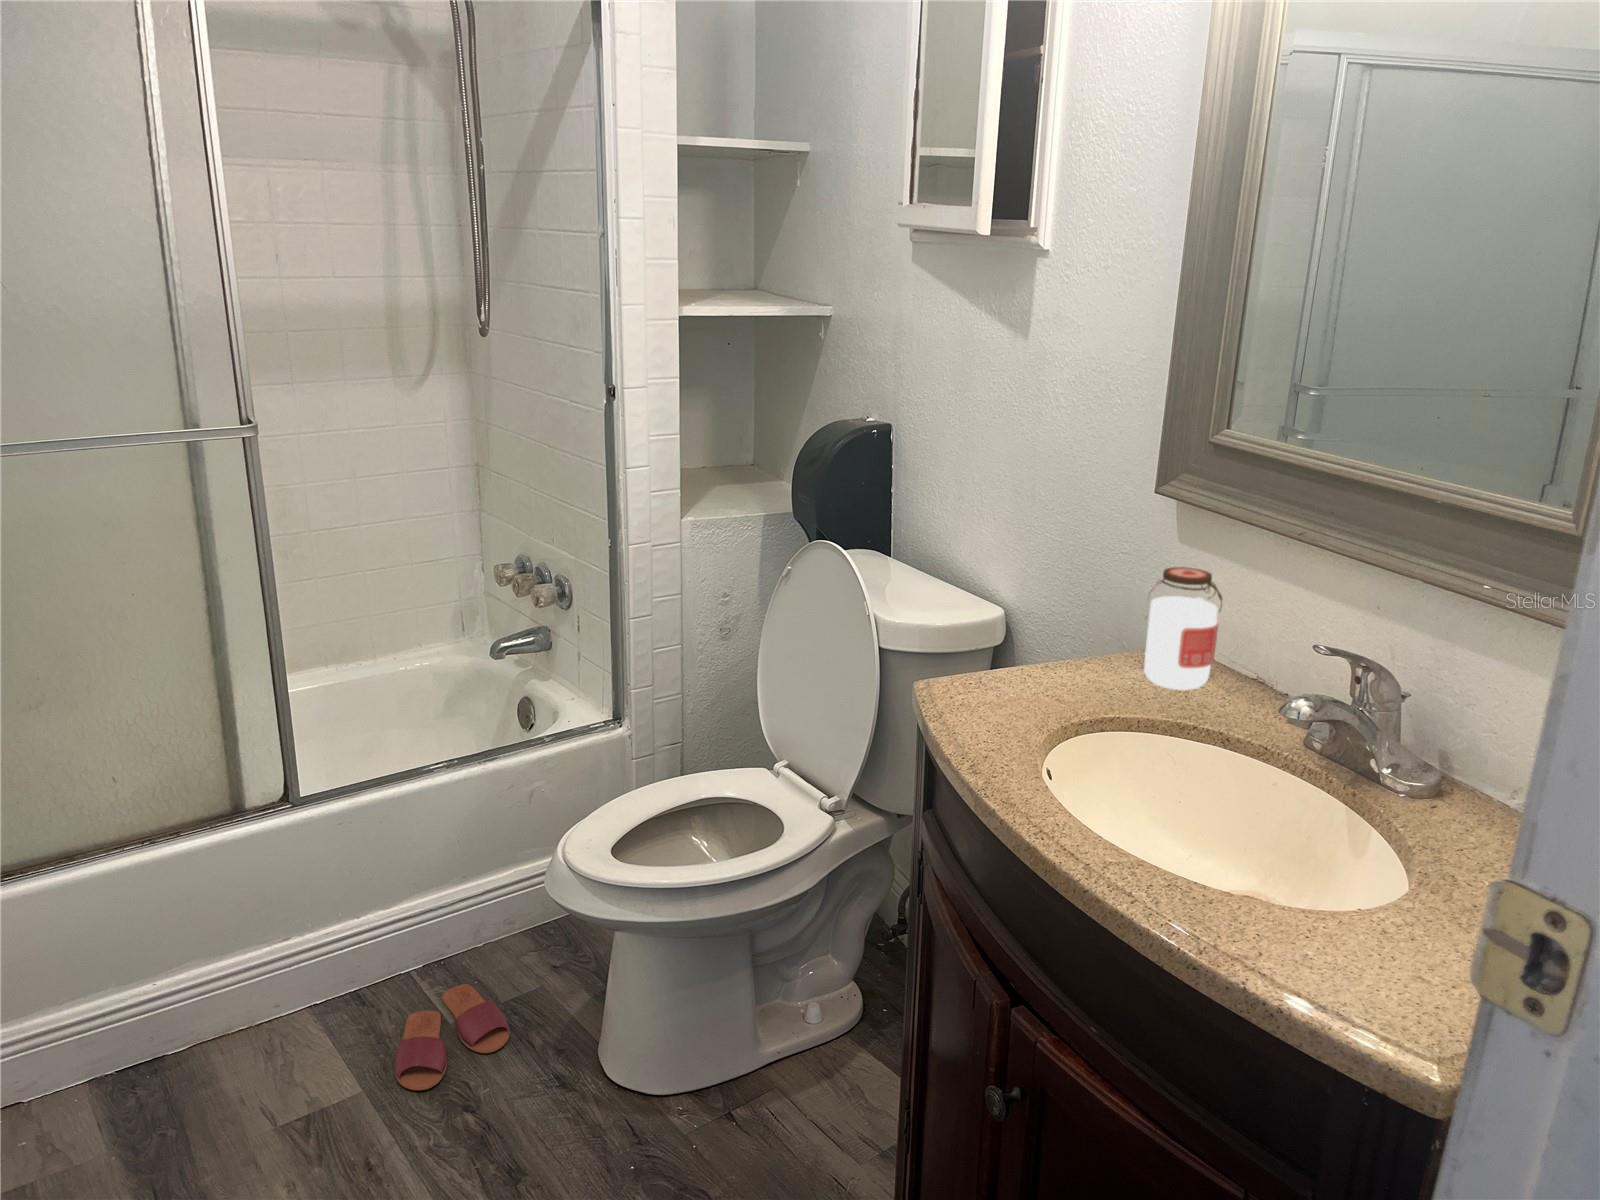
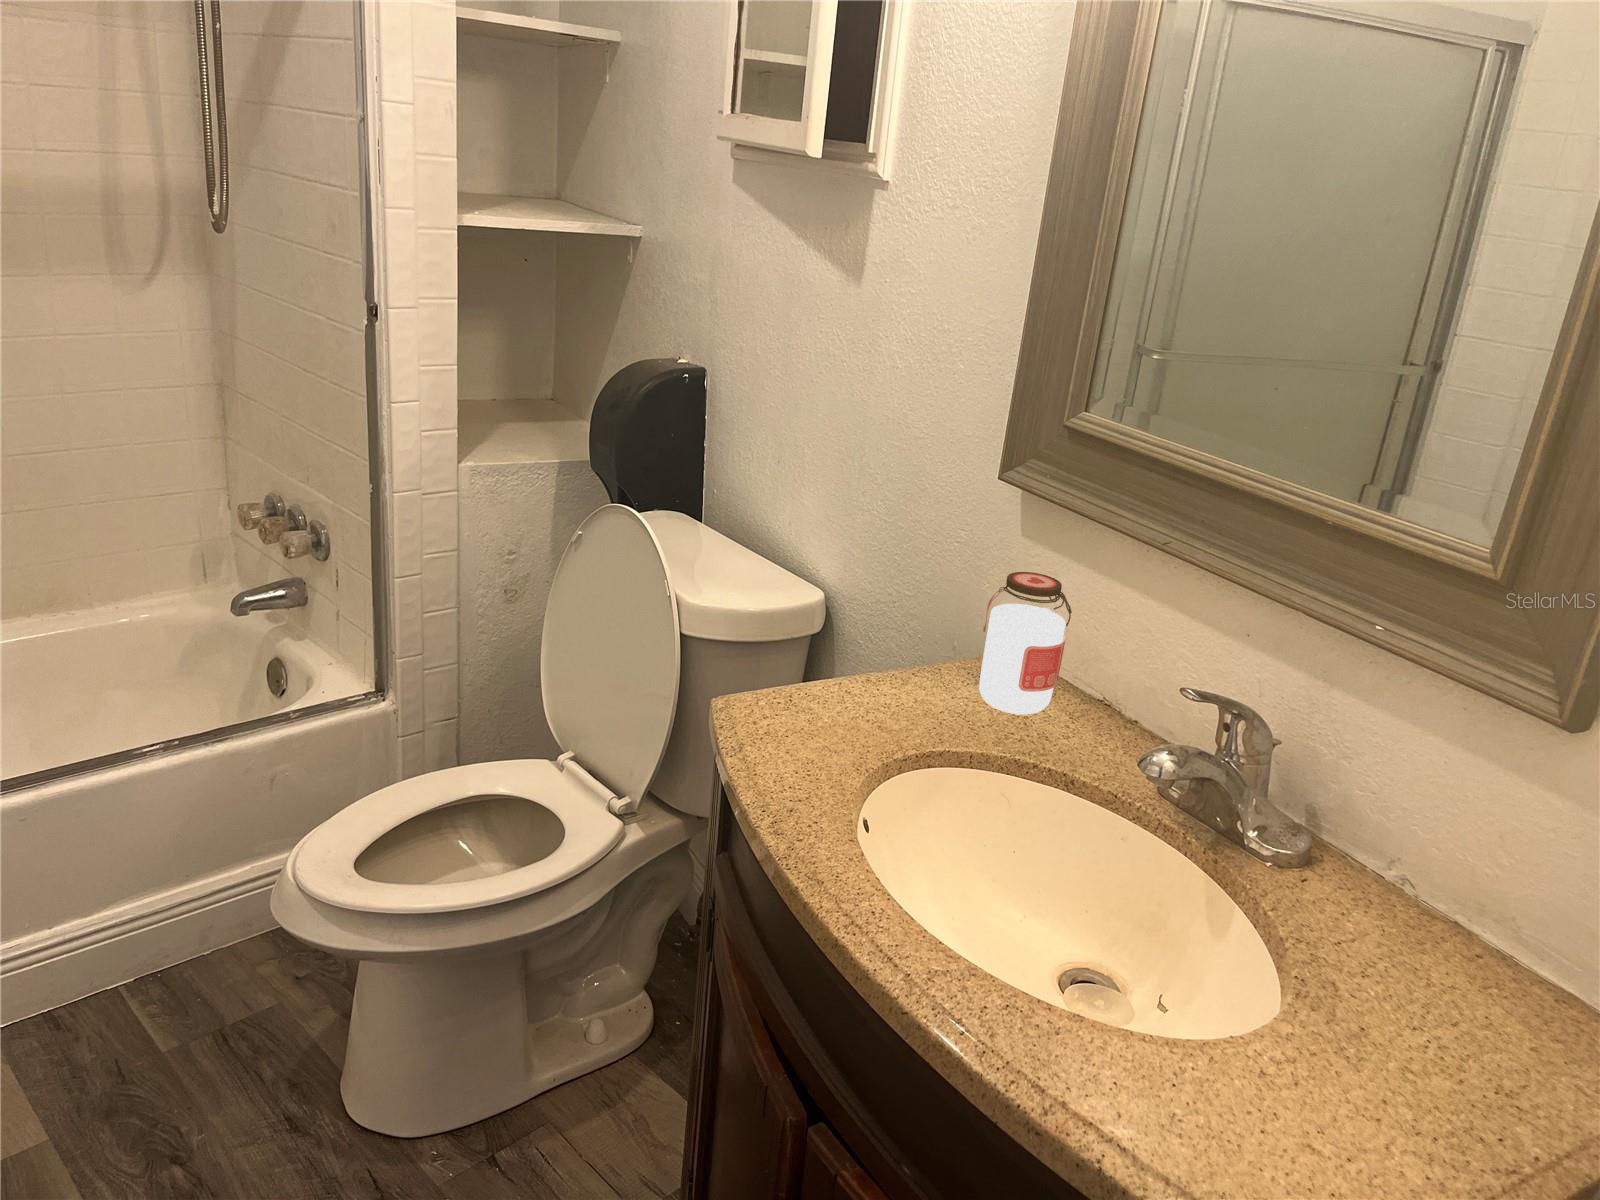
slippers: present [395,984,510,1090] -> none [82,1005,234,1149]

